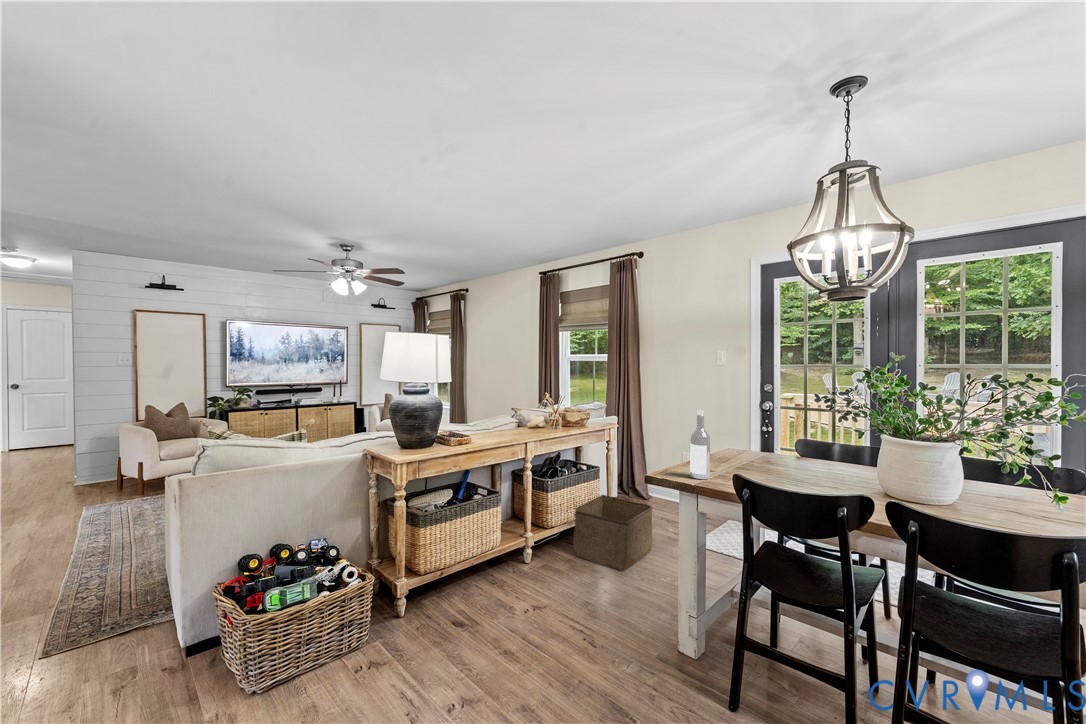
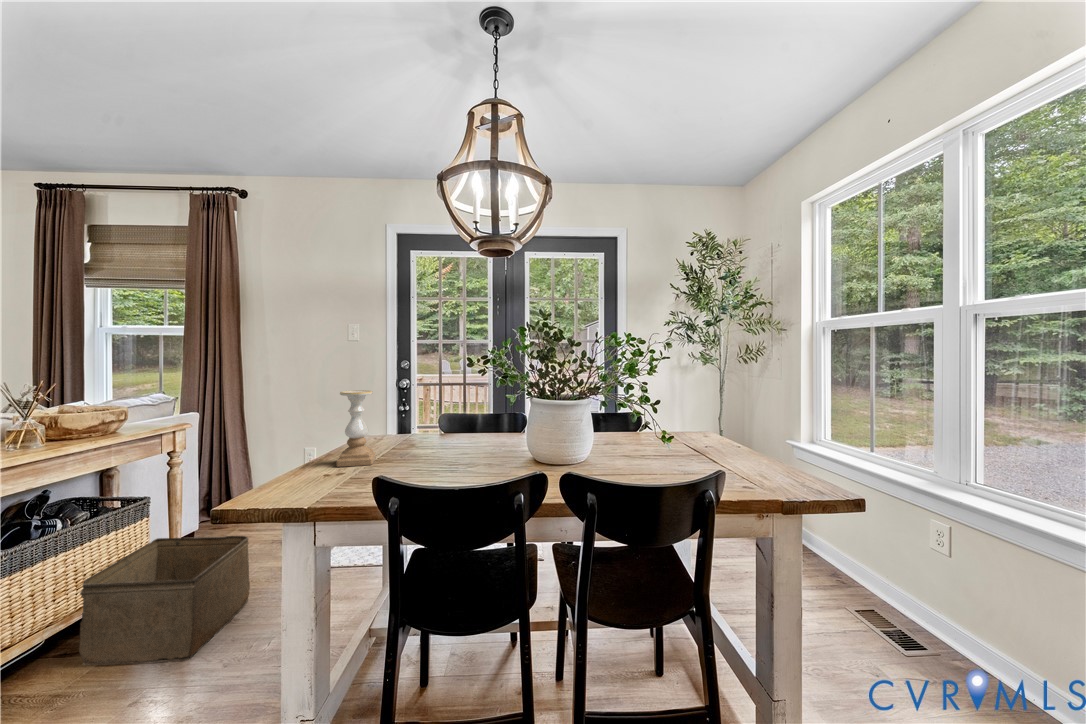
wine bottle: present [690,410,710,479] -> none [292,377,325,490]
candle holder: none [715,418,741,471] -> present [337,390,376,467]

